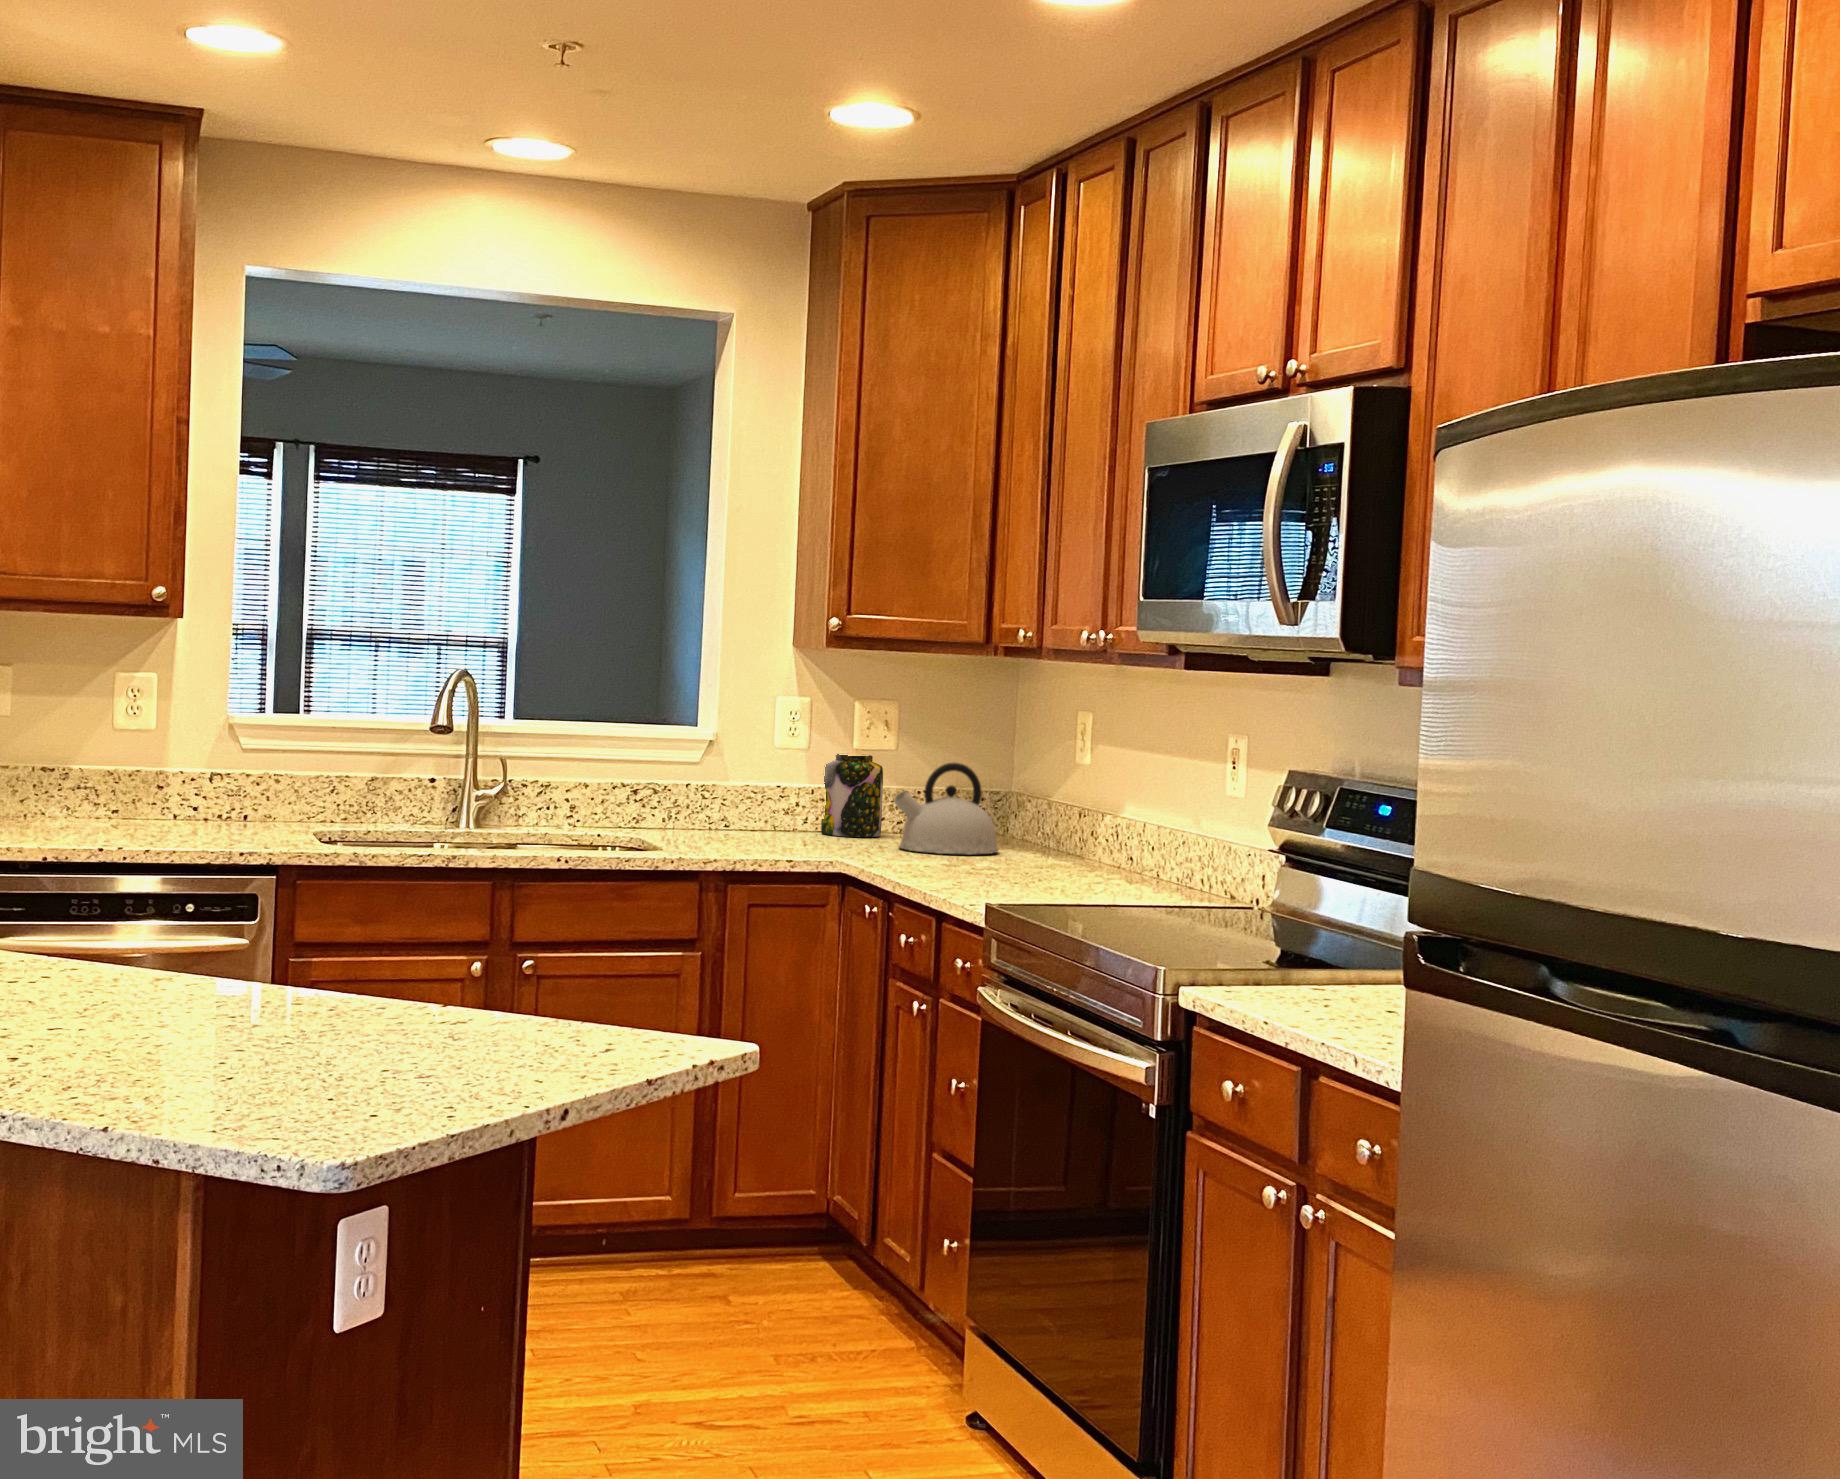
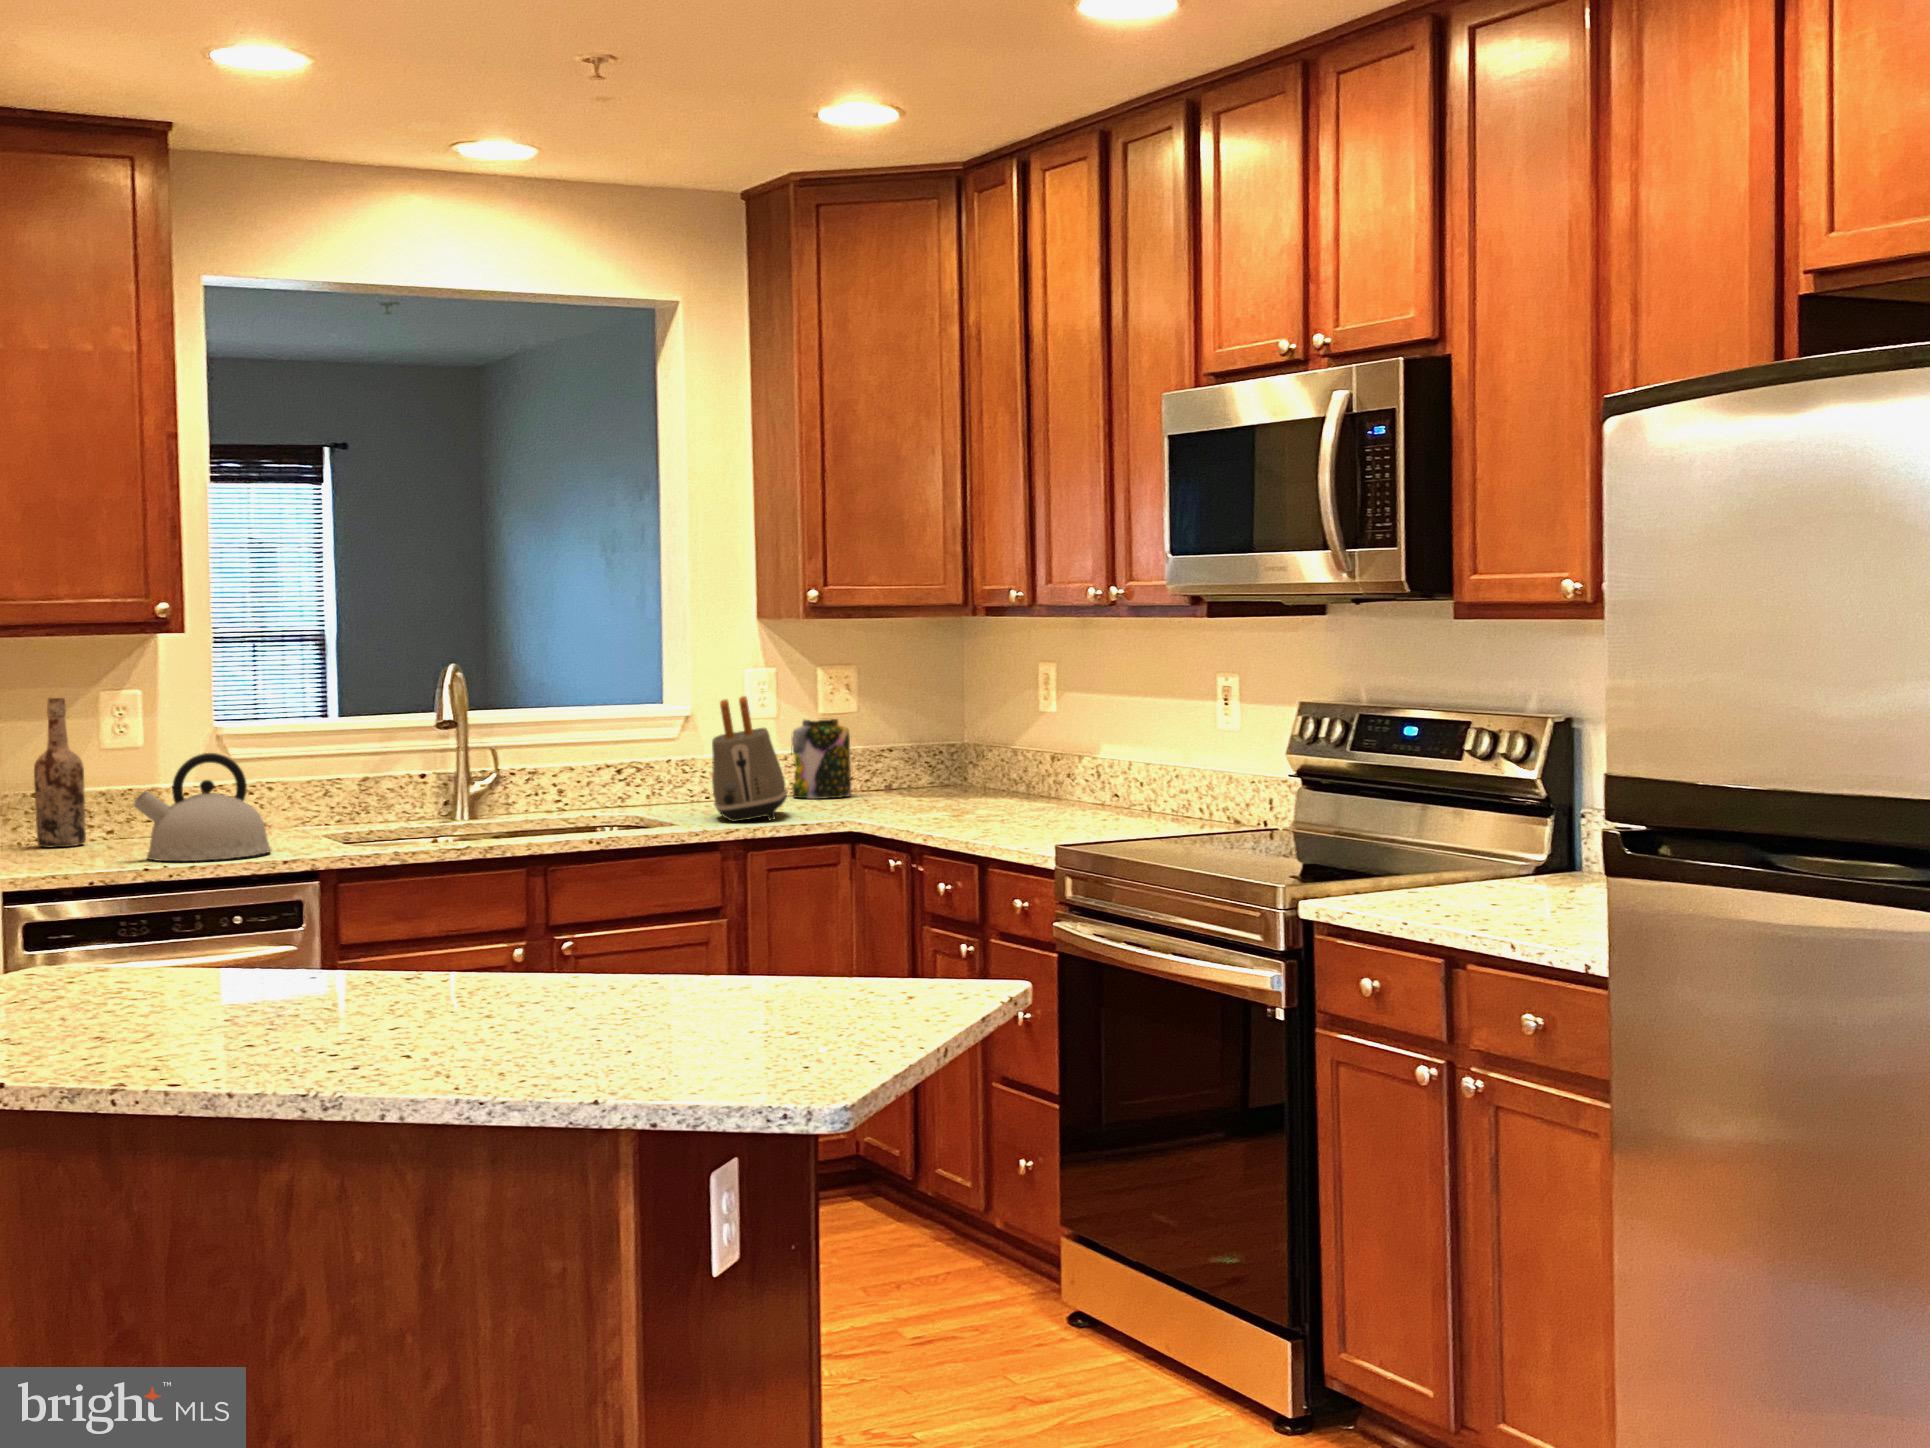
wine bottle: none [41,676,90,822] -> present [34,698,86,848]
toaster: none [706,723,787,854] -> present [712,696,788,821]
kettle: present [894,763,999,854] -> present [133,753,271,861]

